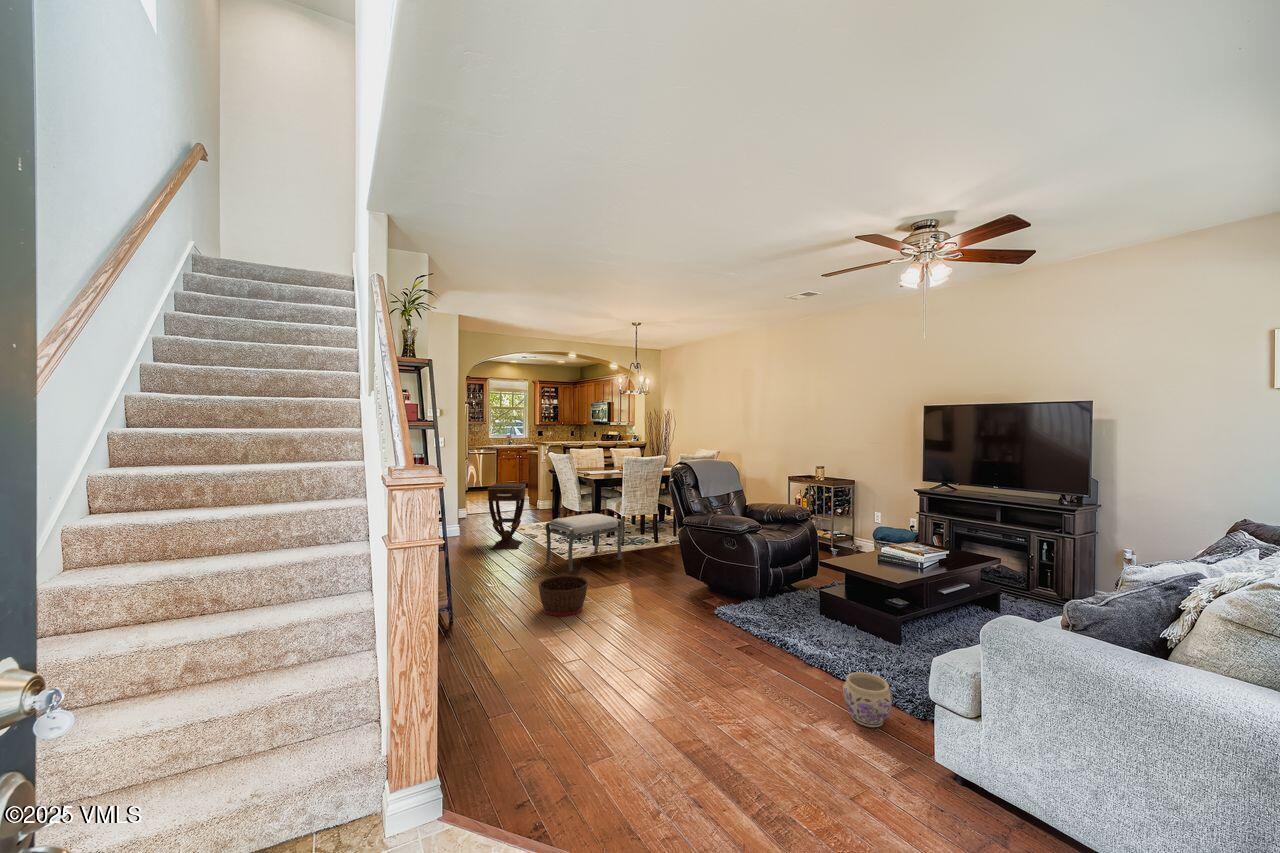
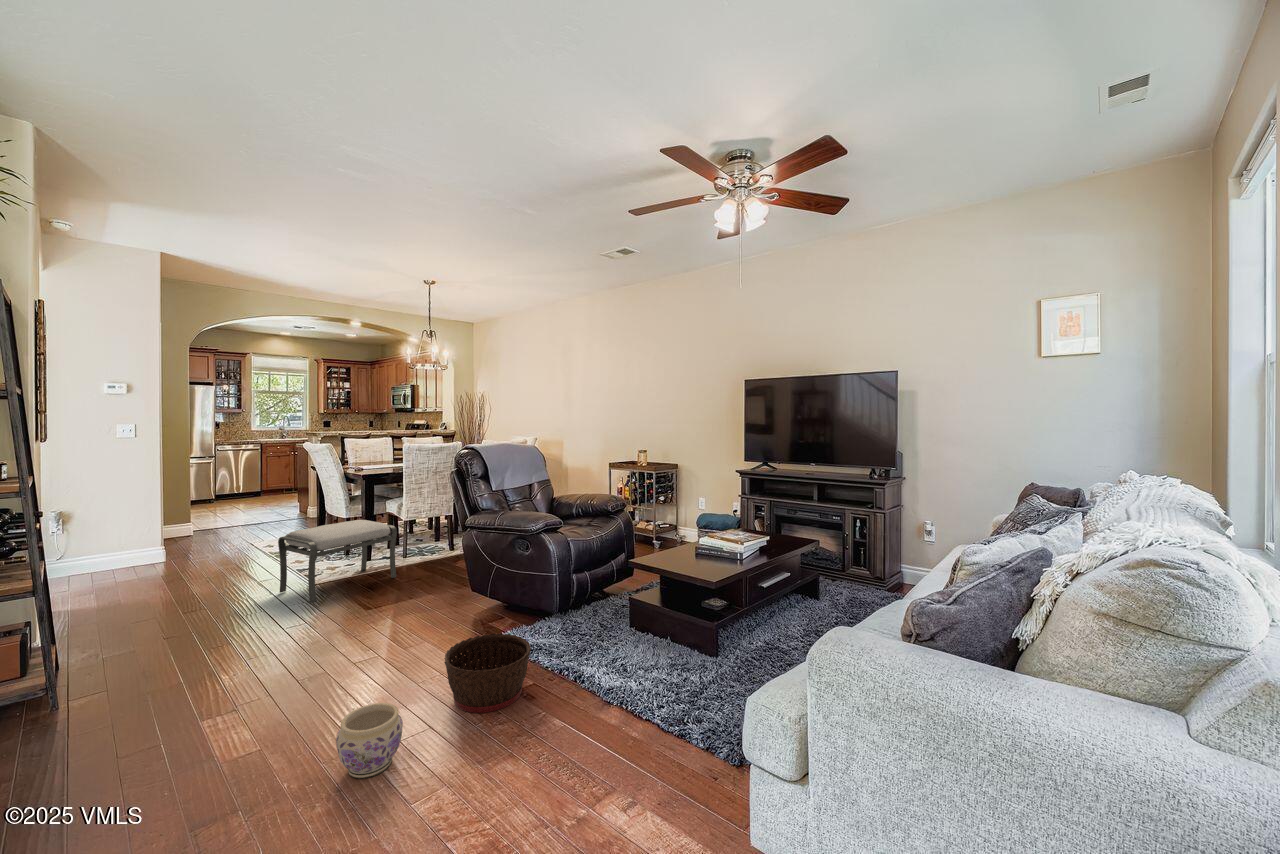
side table: present [488,483,526,550] -> none [193,485,263,581]
basket: present [538,575,588,616] -> present [444,634,531,713]
planter: present [843,672,892,728] -> present [336,703,403,779]

